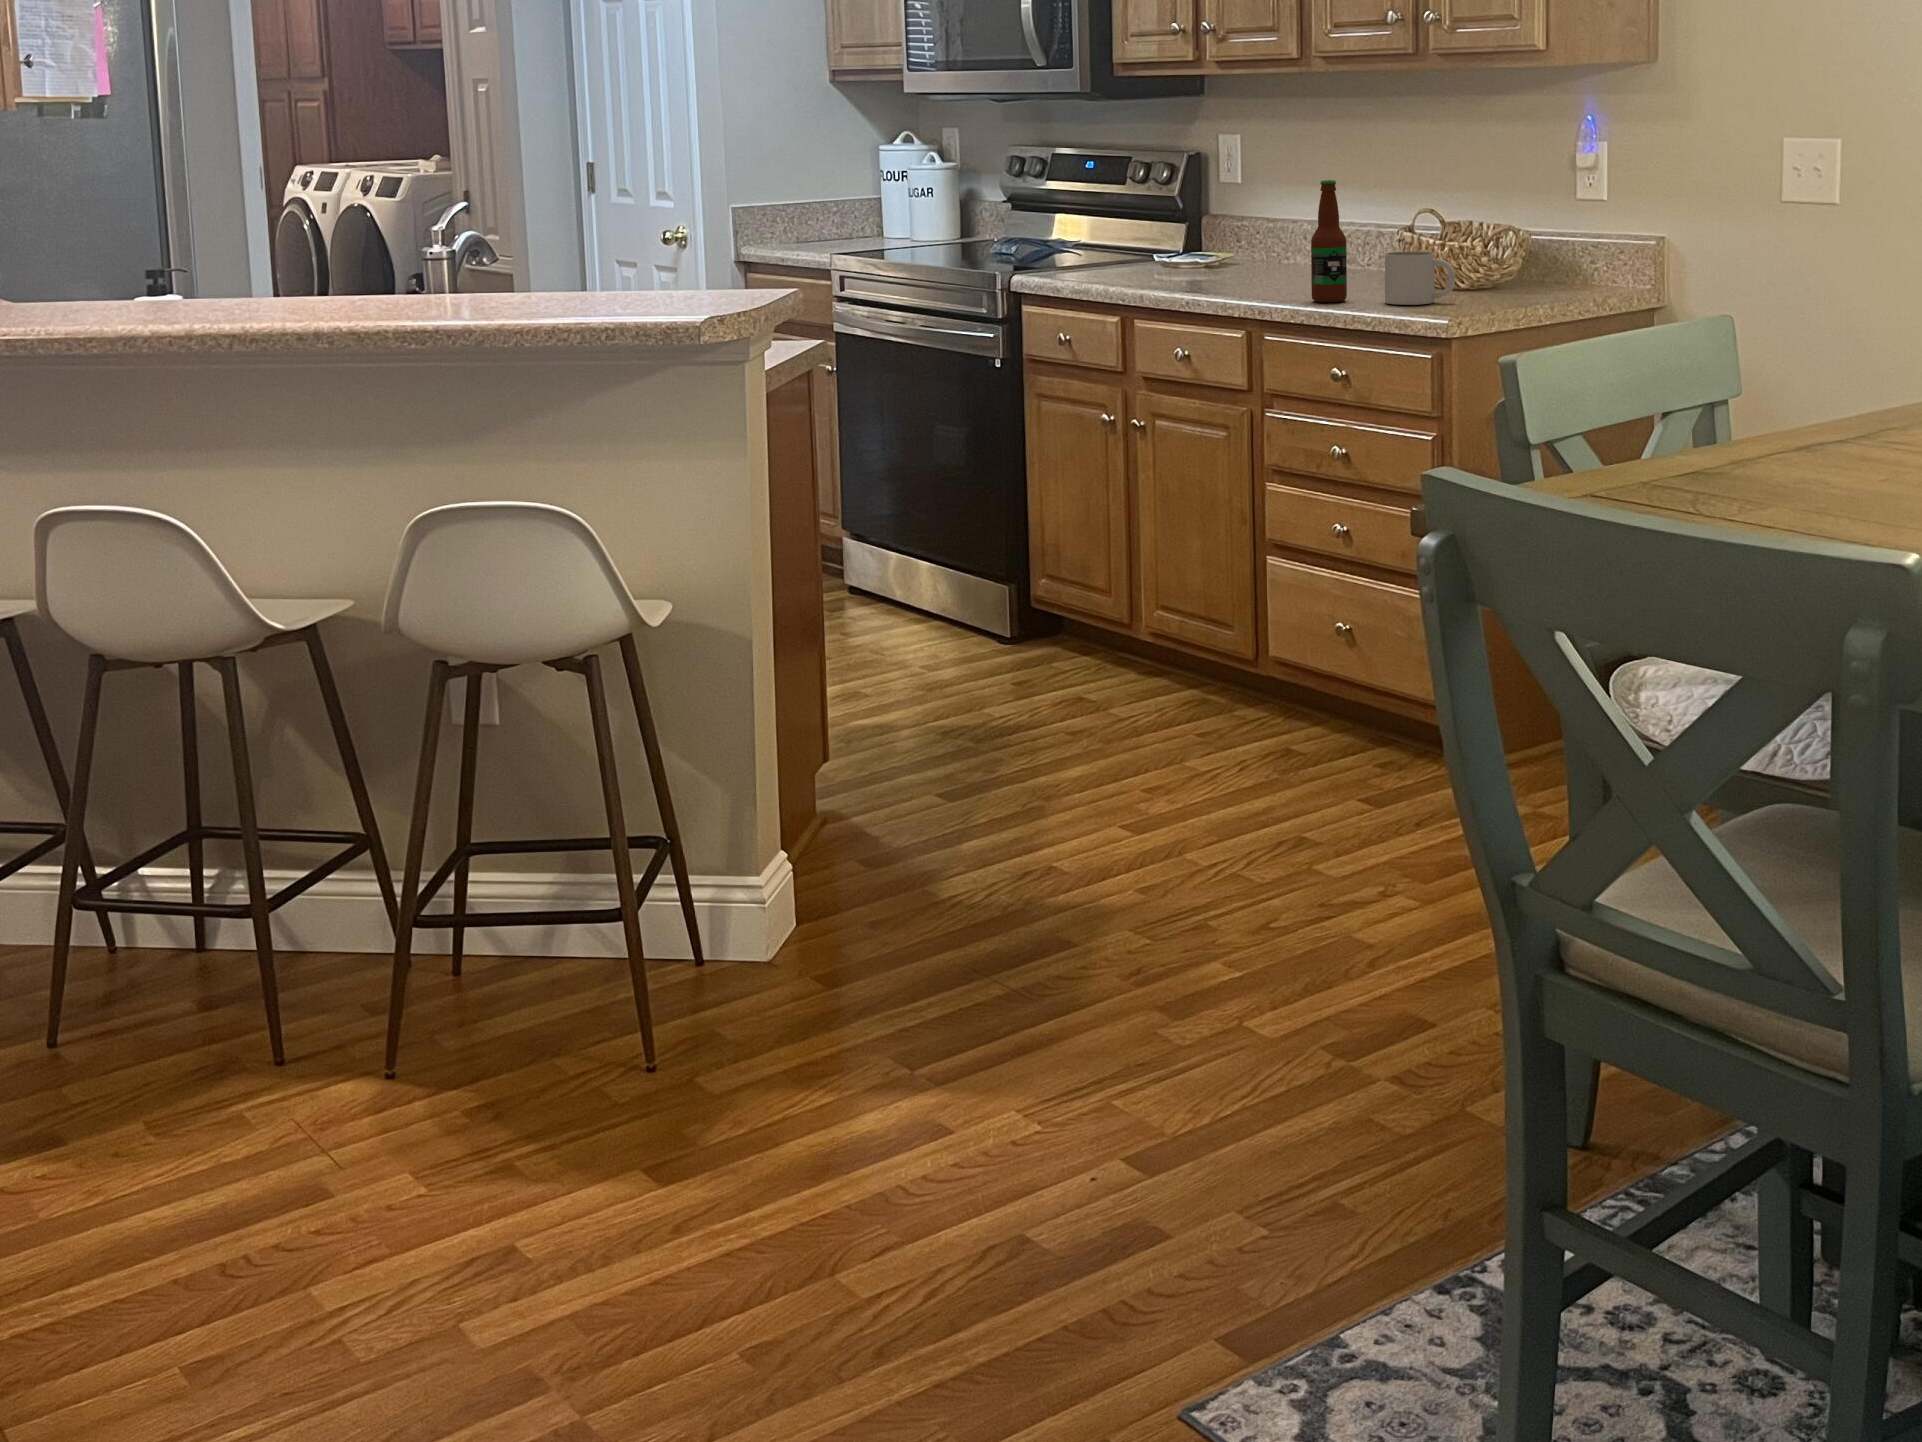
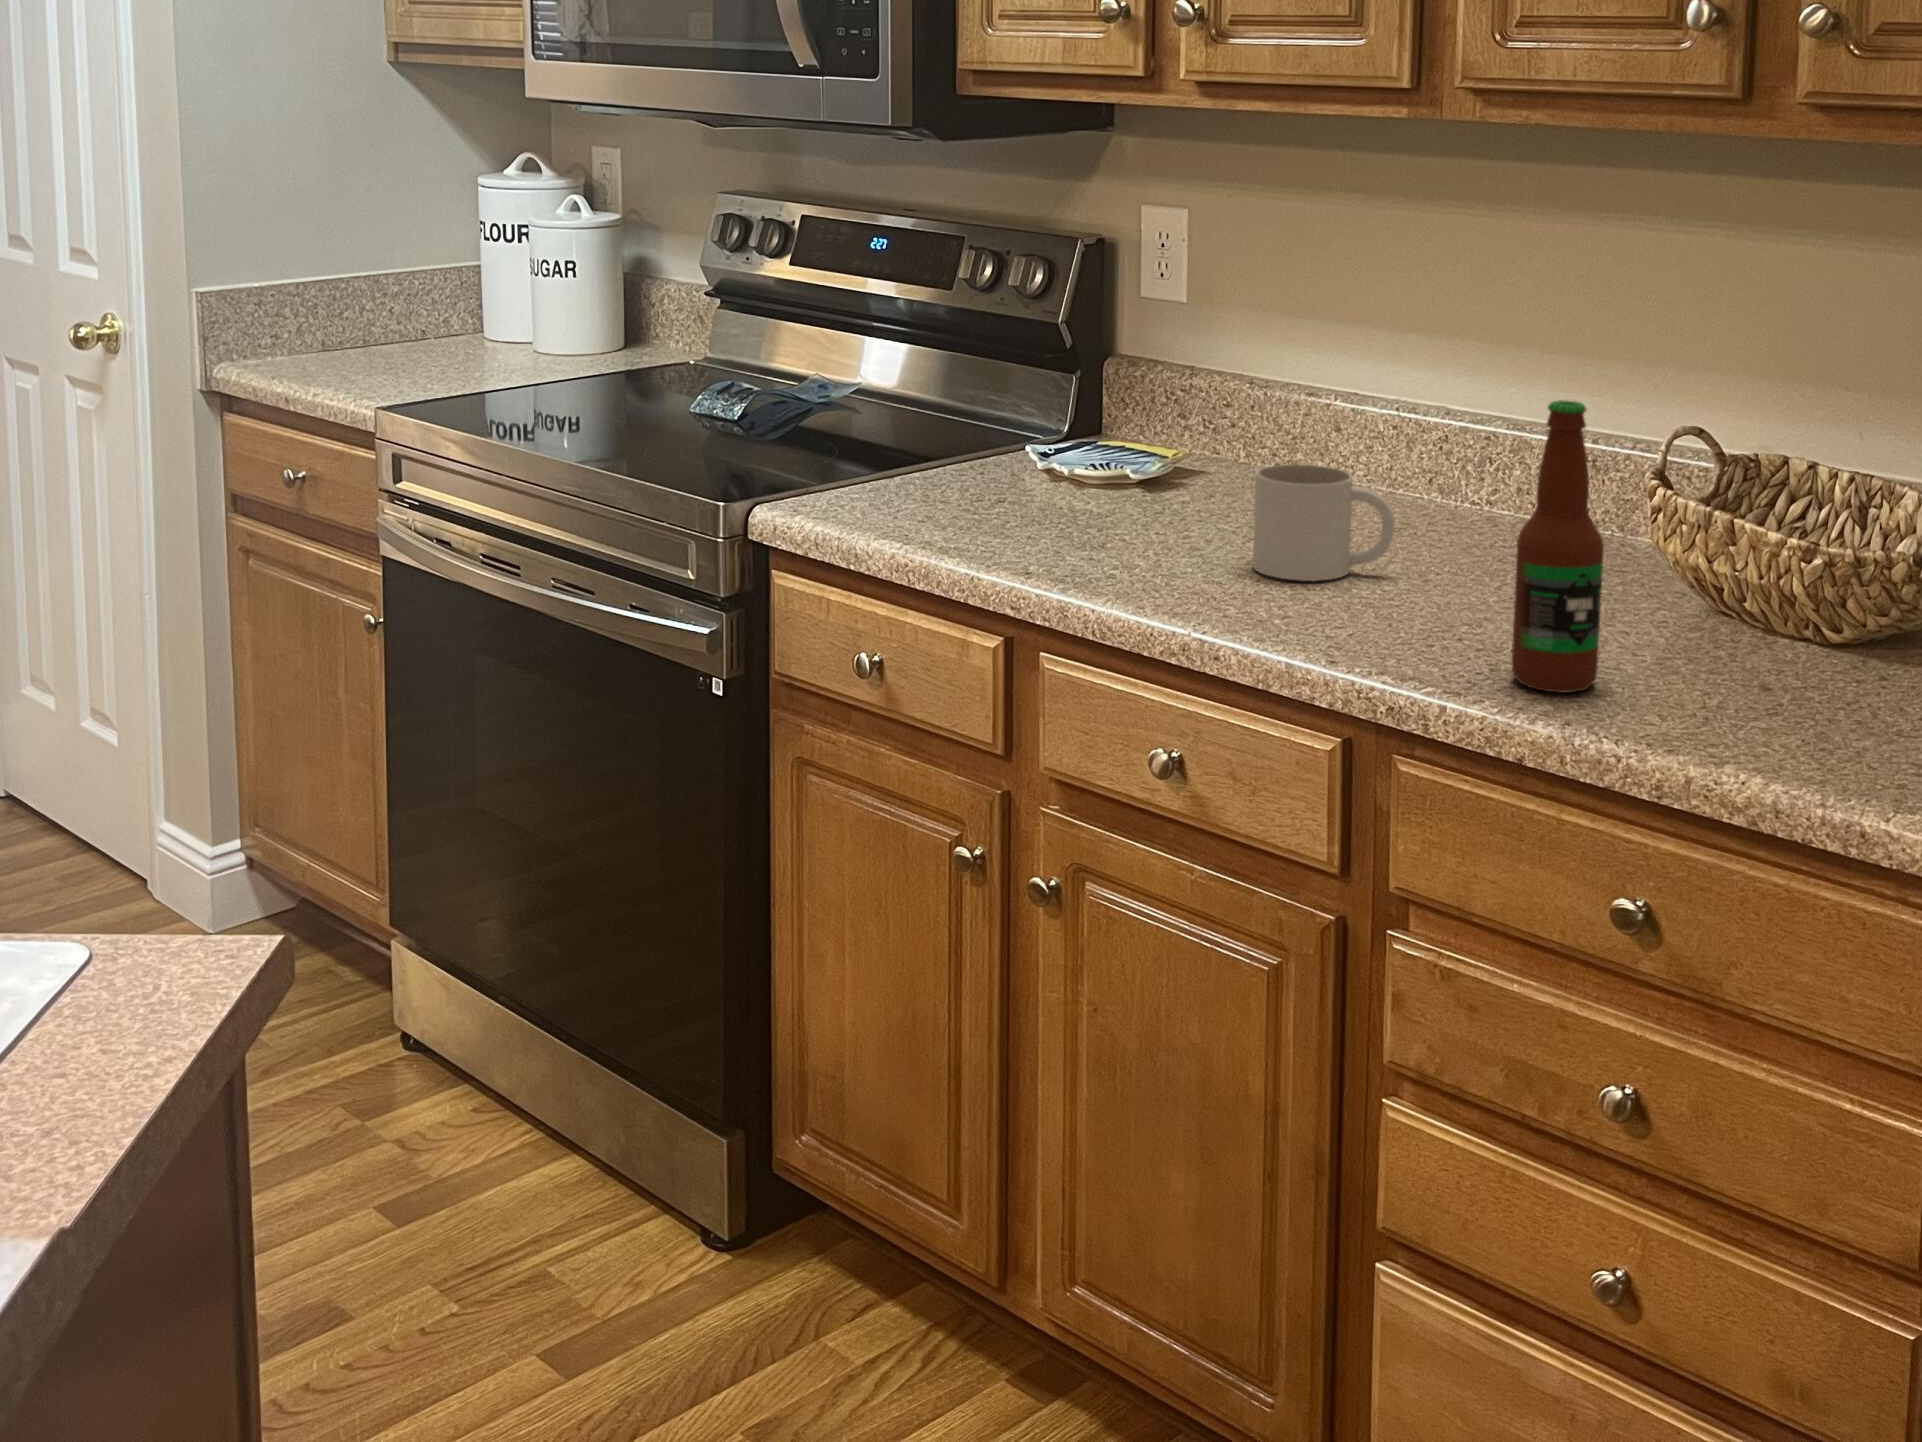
mug: present [1385,251,1455,305] -> present [1253,464,1395,581]

